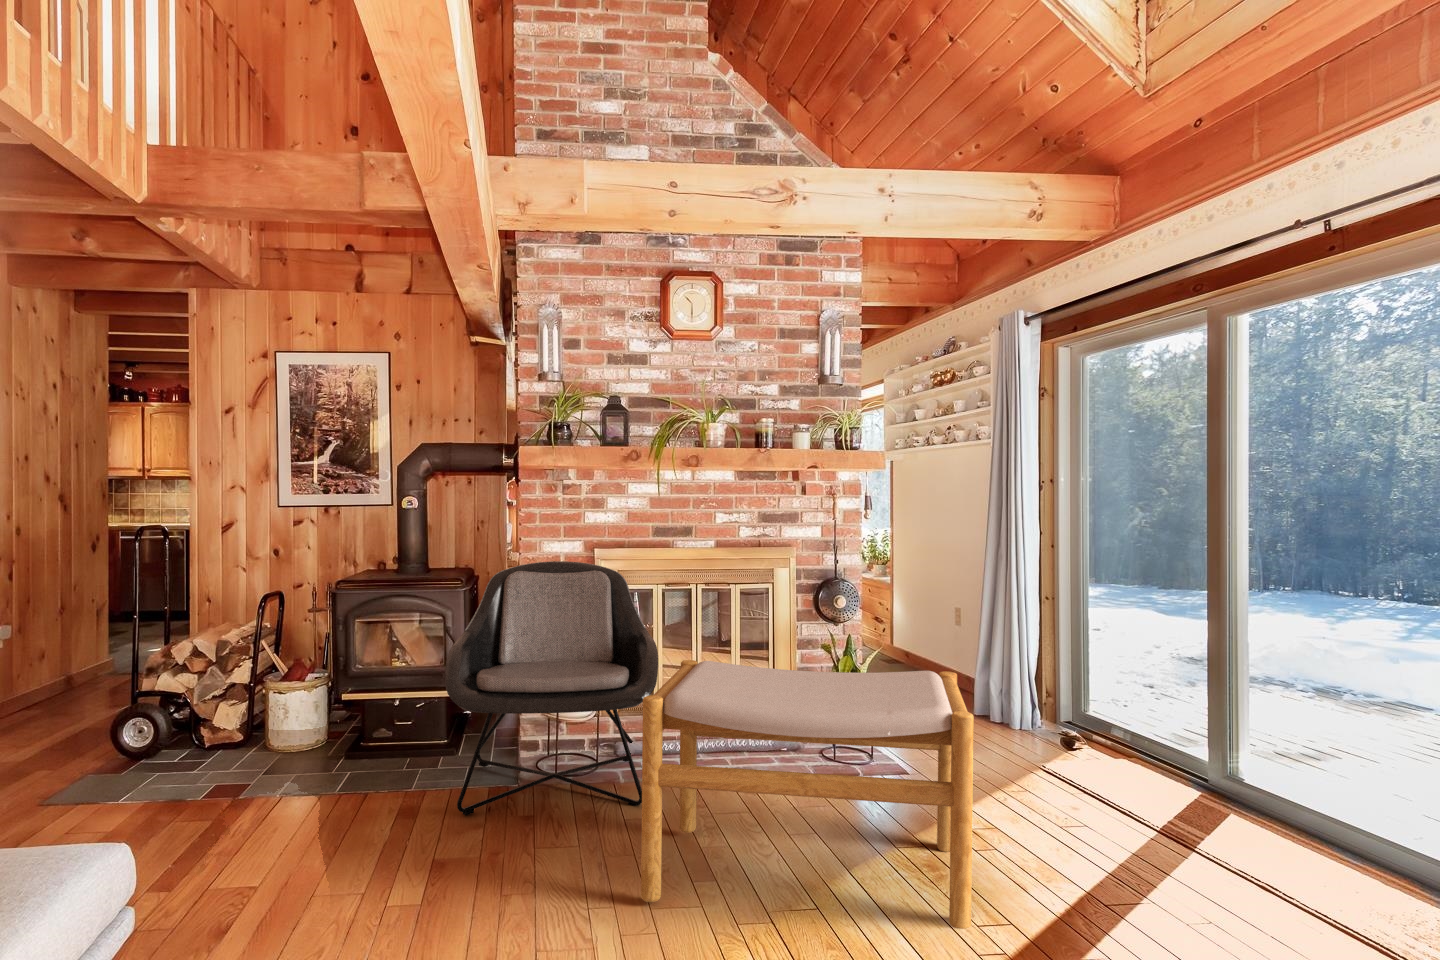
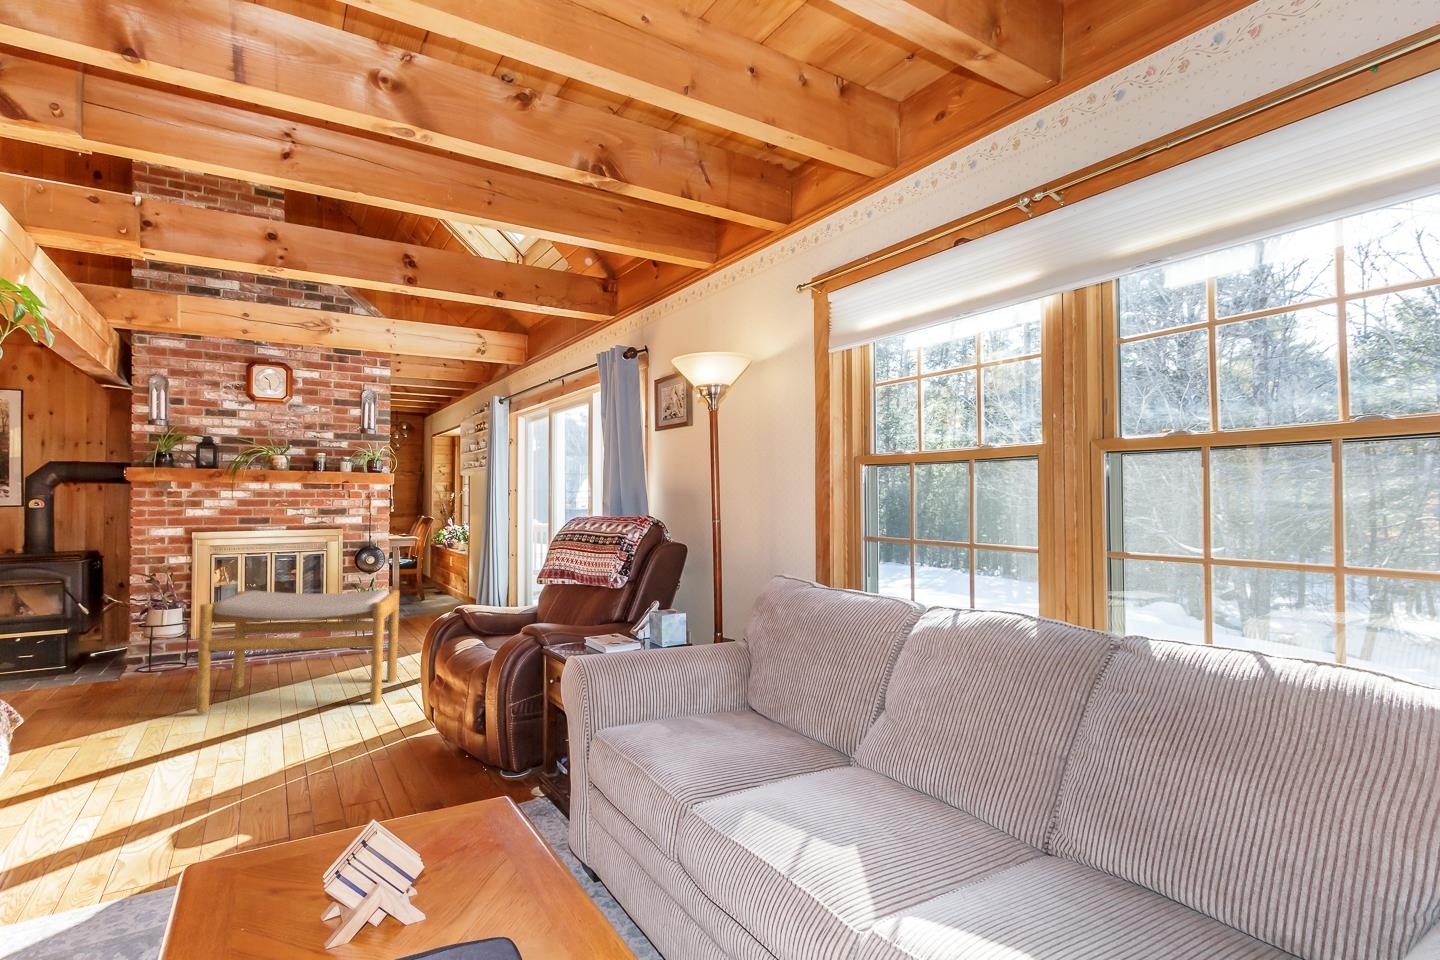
lounge chair: present [446,561,658,815] -> none [67,541,229,696]

